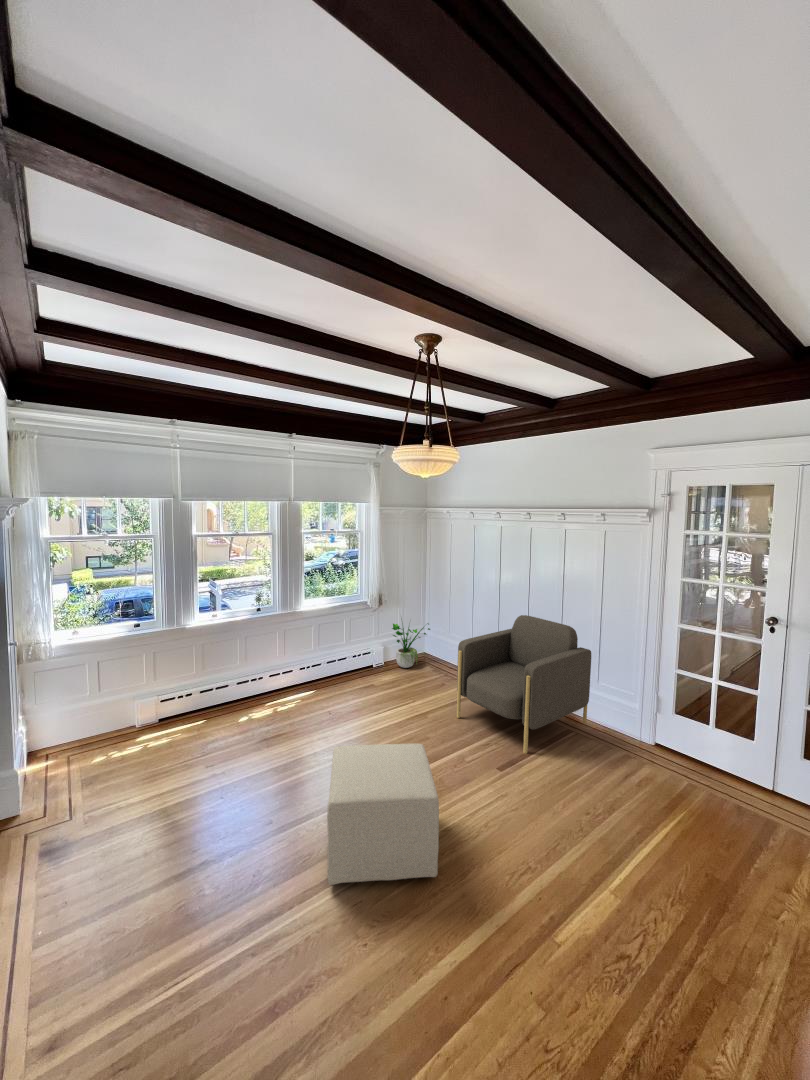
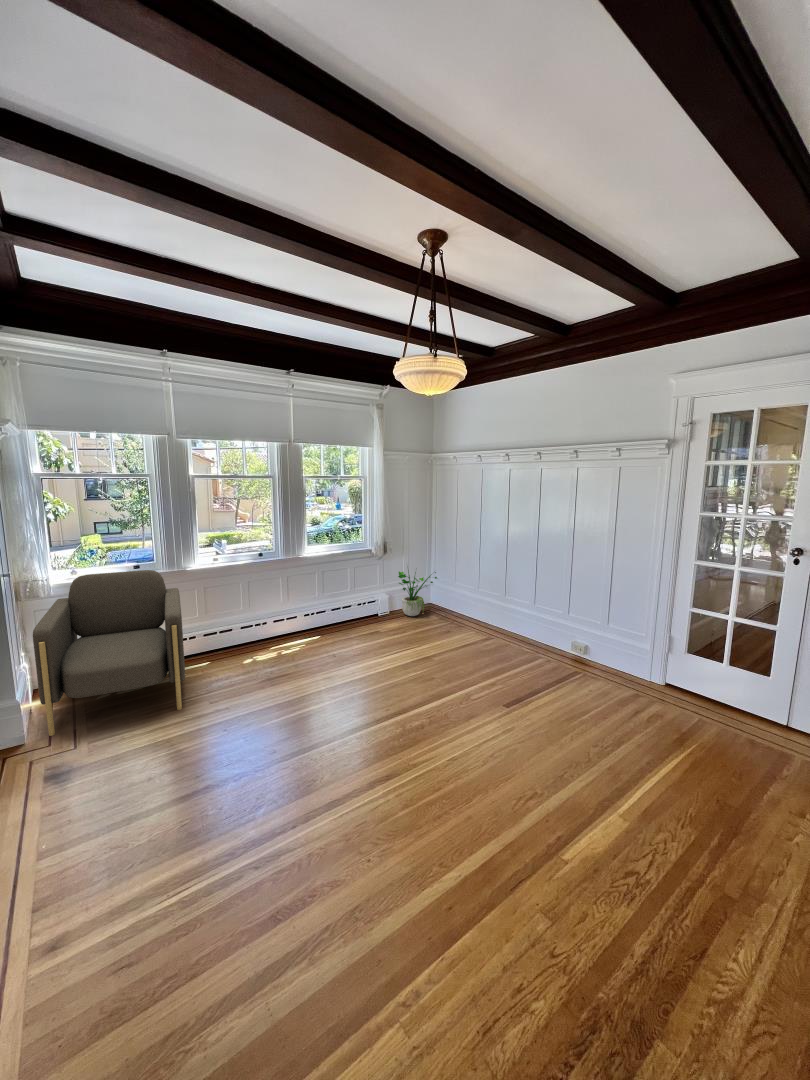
armchair: present [457,615,591,753] -> present [33,570,185,736]
ottoman: present [327,744,439,885] -> none [330,676,444,807]

